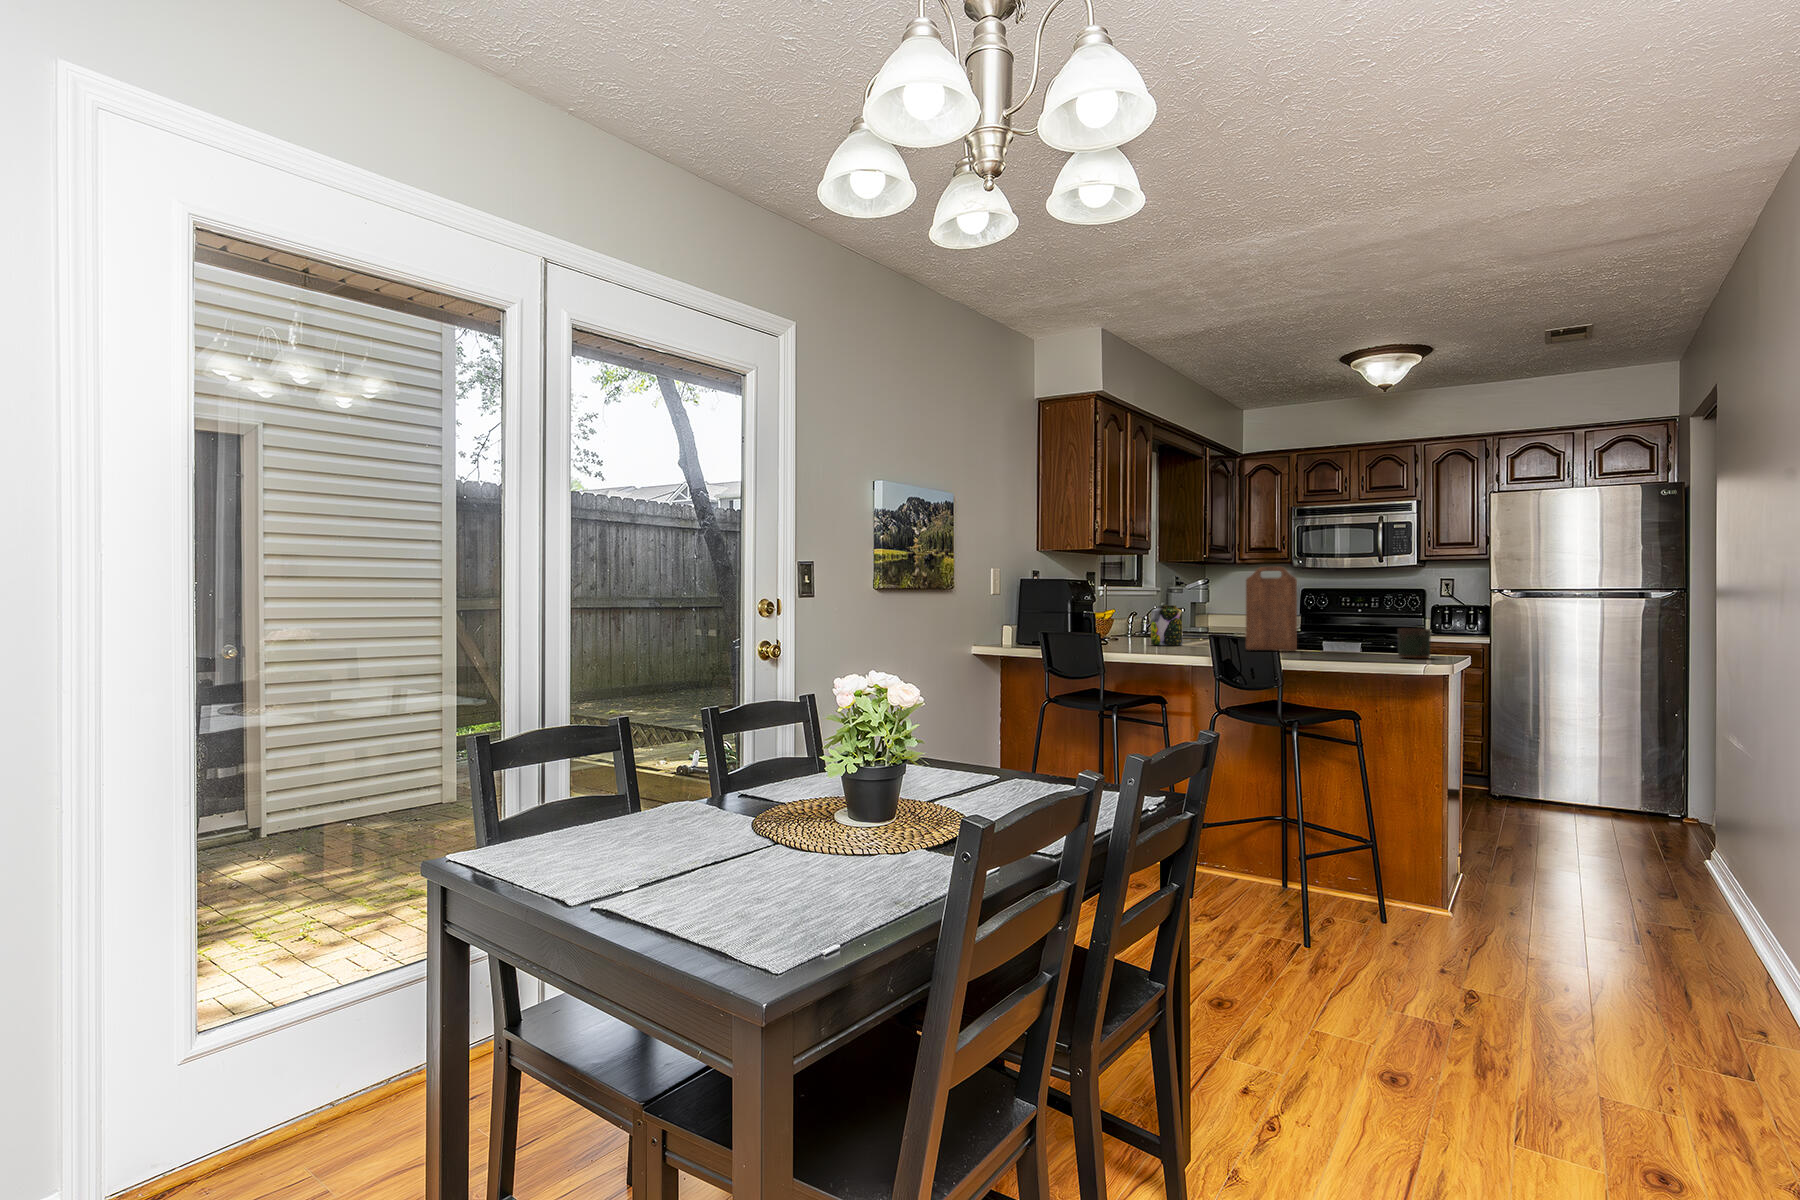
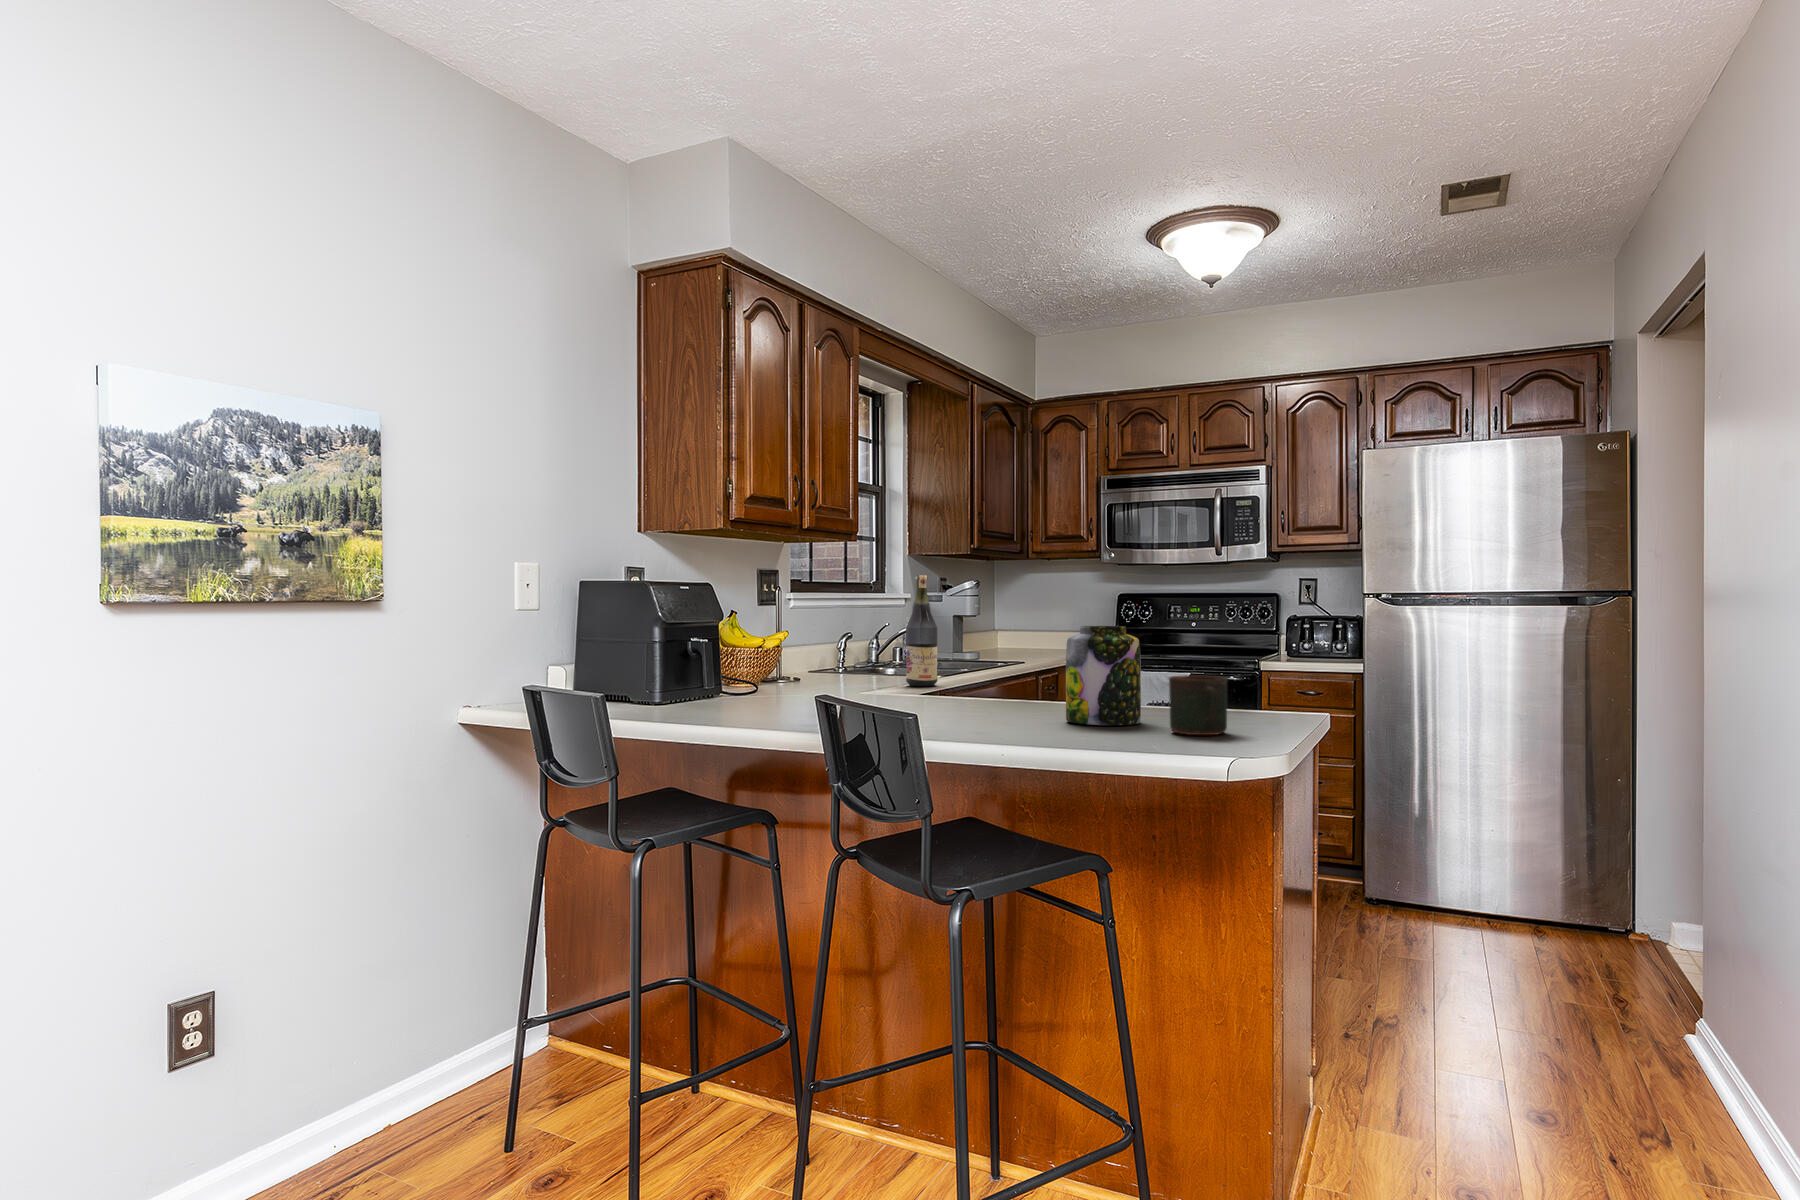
cutting board: present [1246,567,1297,651] -> none [947,558,1028,707]
wine bottle: none [1196,577,1216,644] -> present [906,575,937,686]
jar: present [1151,605,1183,645] -> present [1066,626,1141,725]

